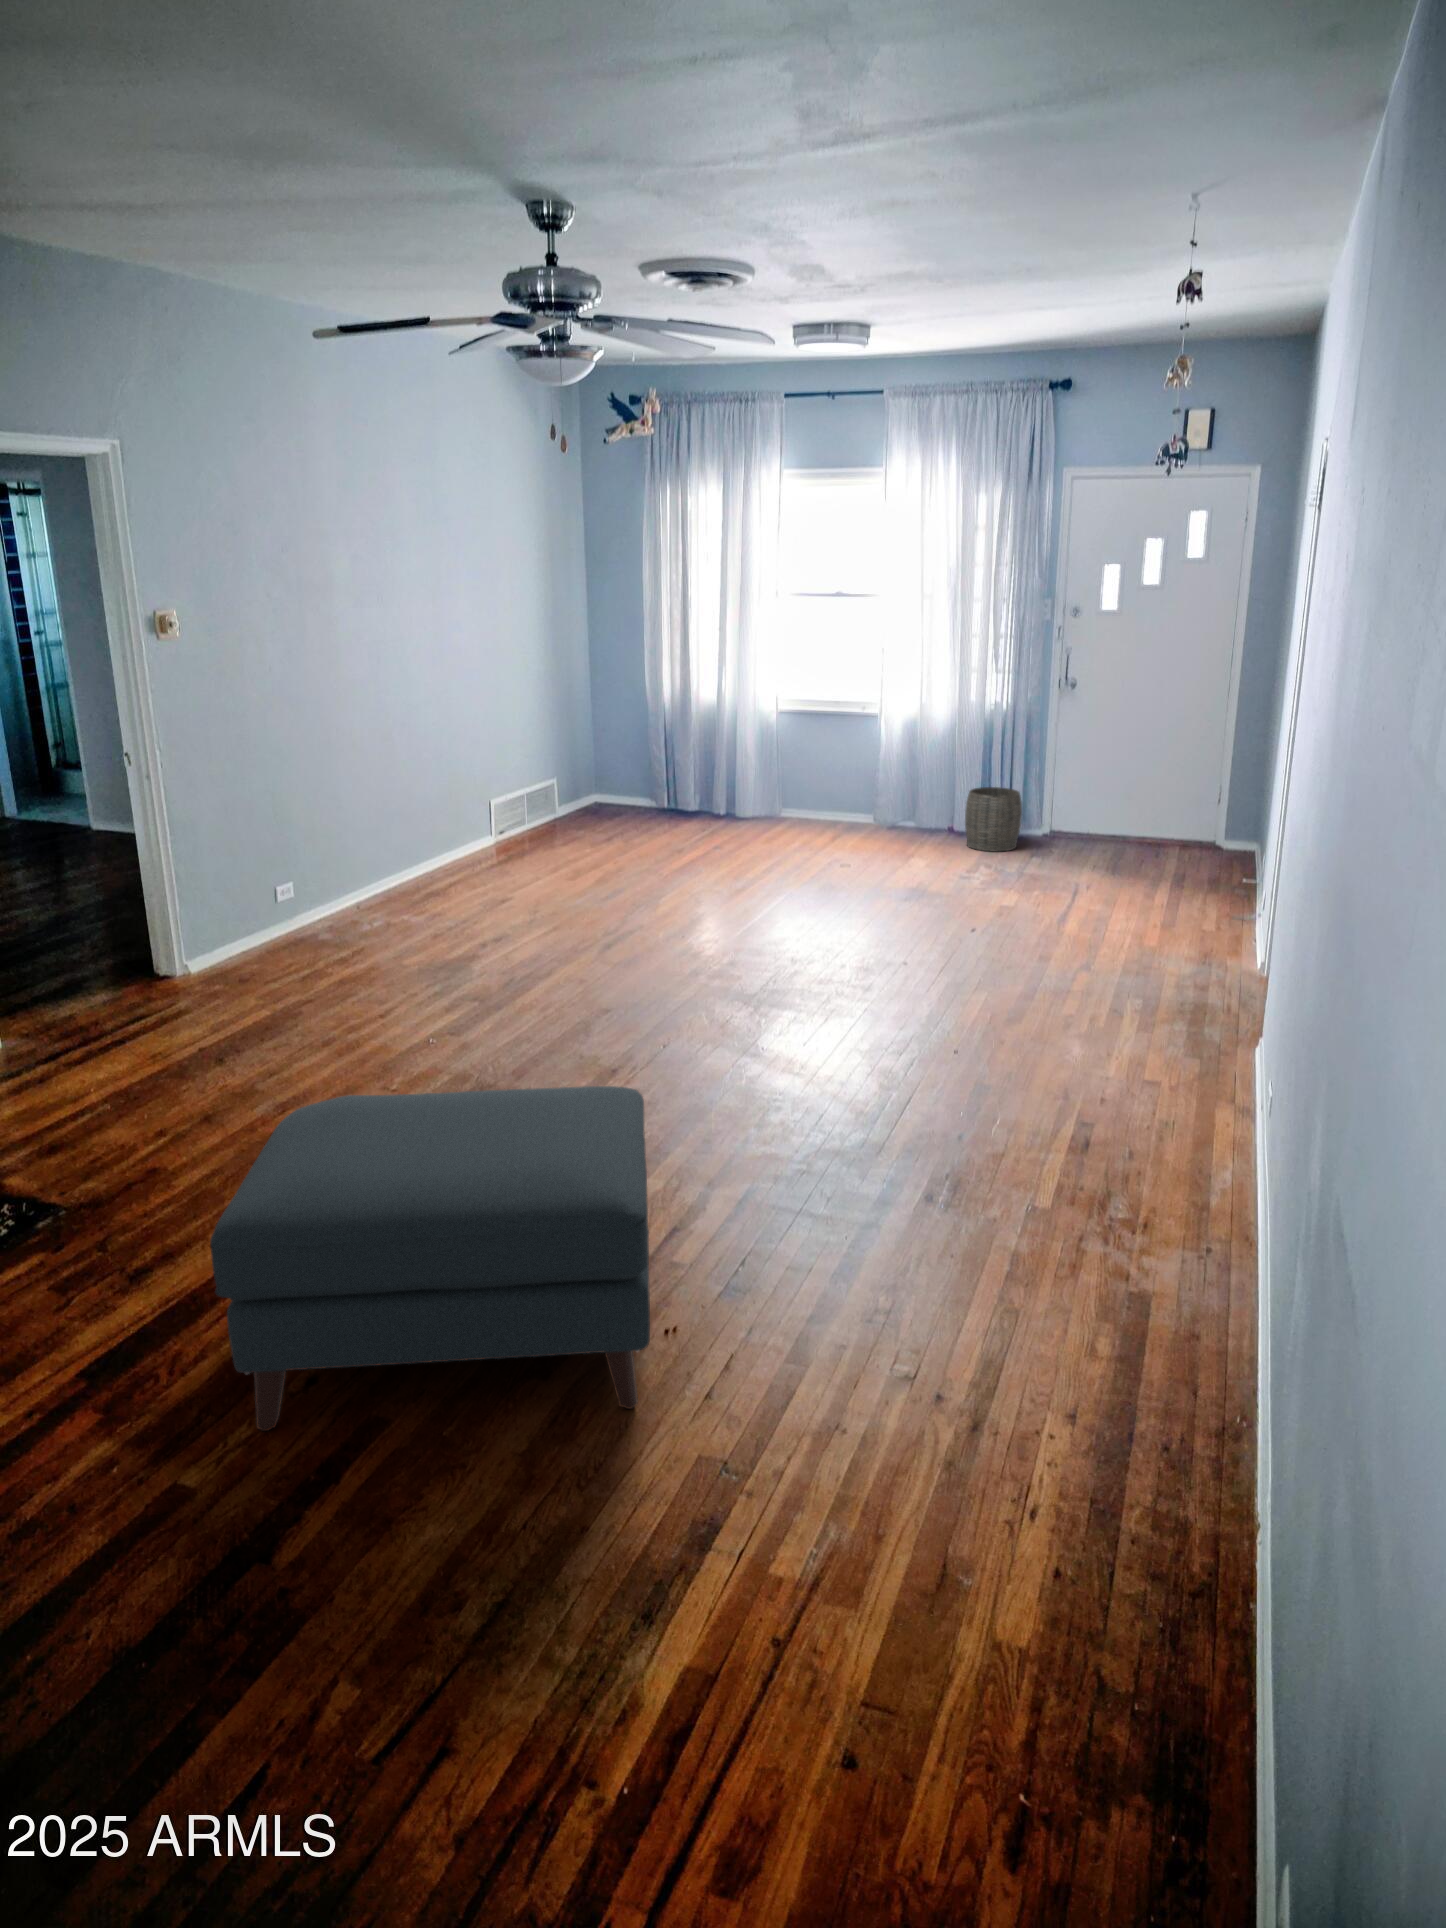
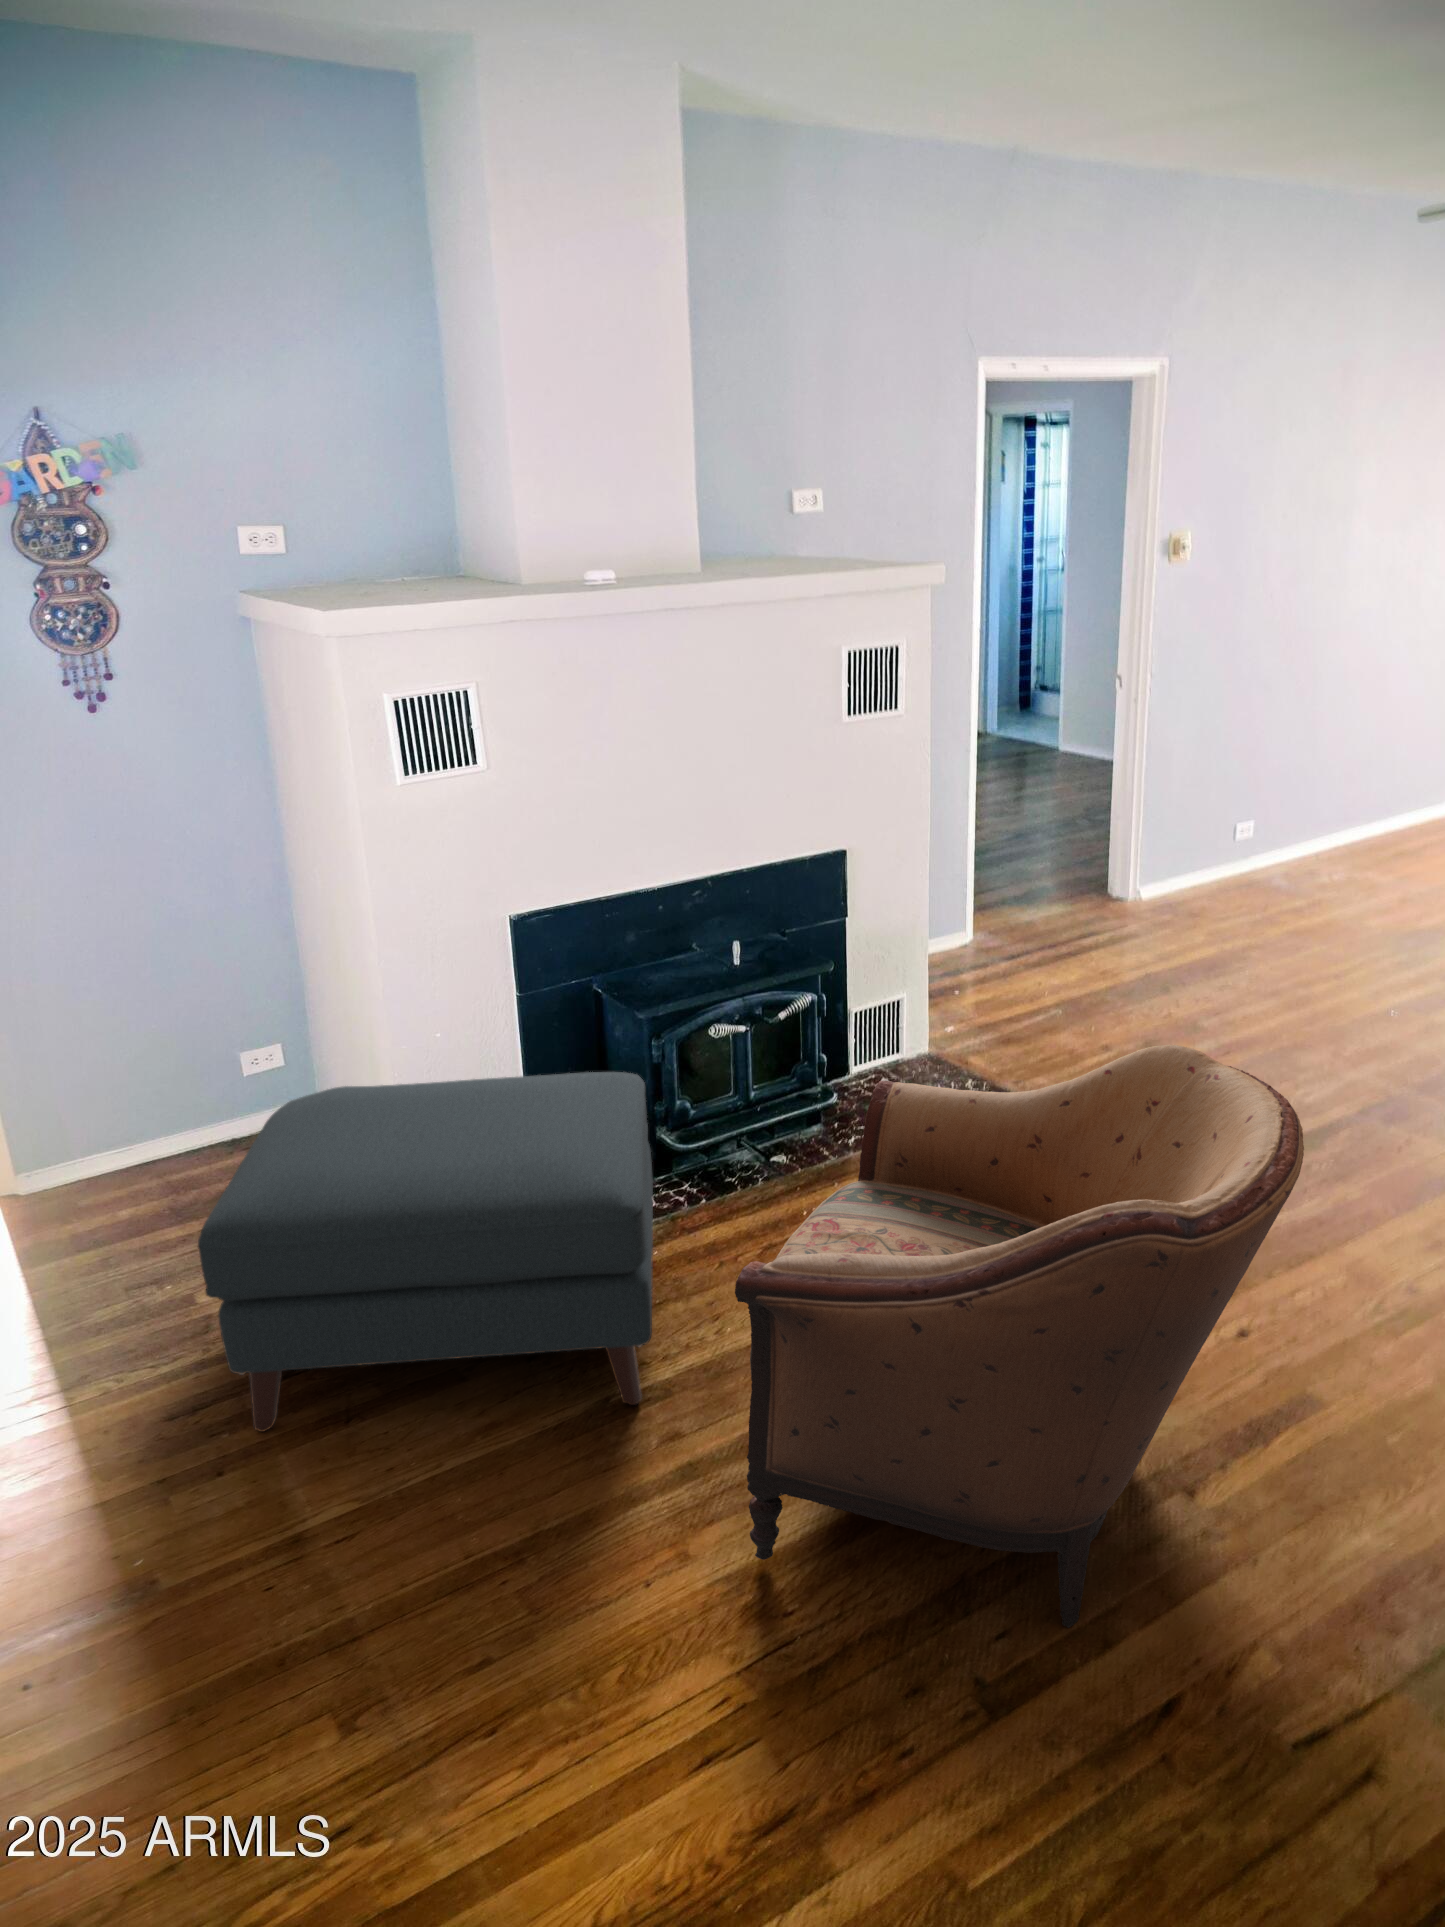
woven basket: present [965,787,1022,852] -> none [1004,735,1065,804]
armchair: none [746,1066,1293,1630] -> present [735,1045,1304,1628]

